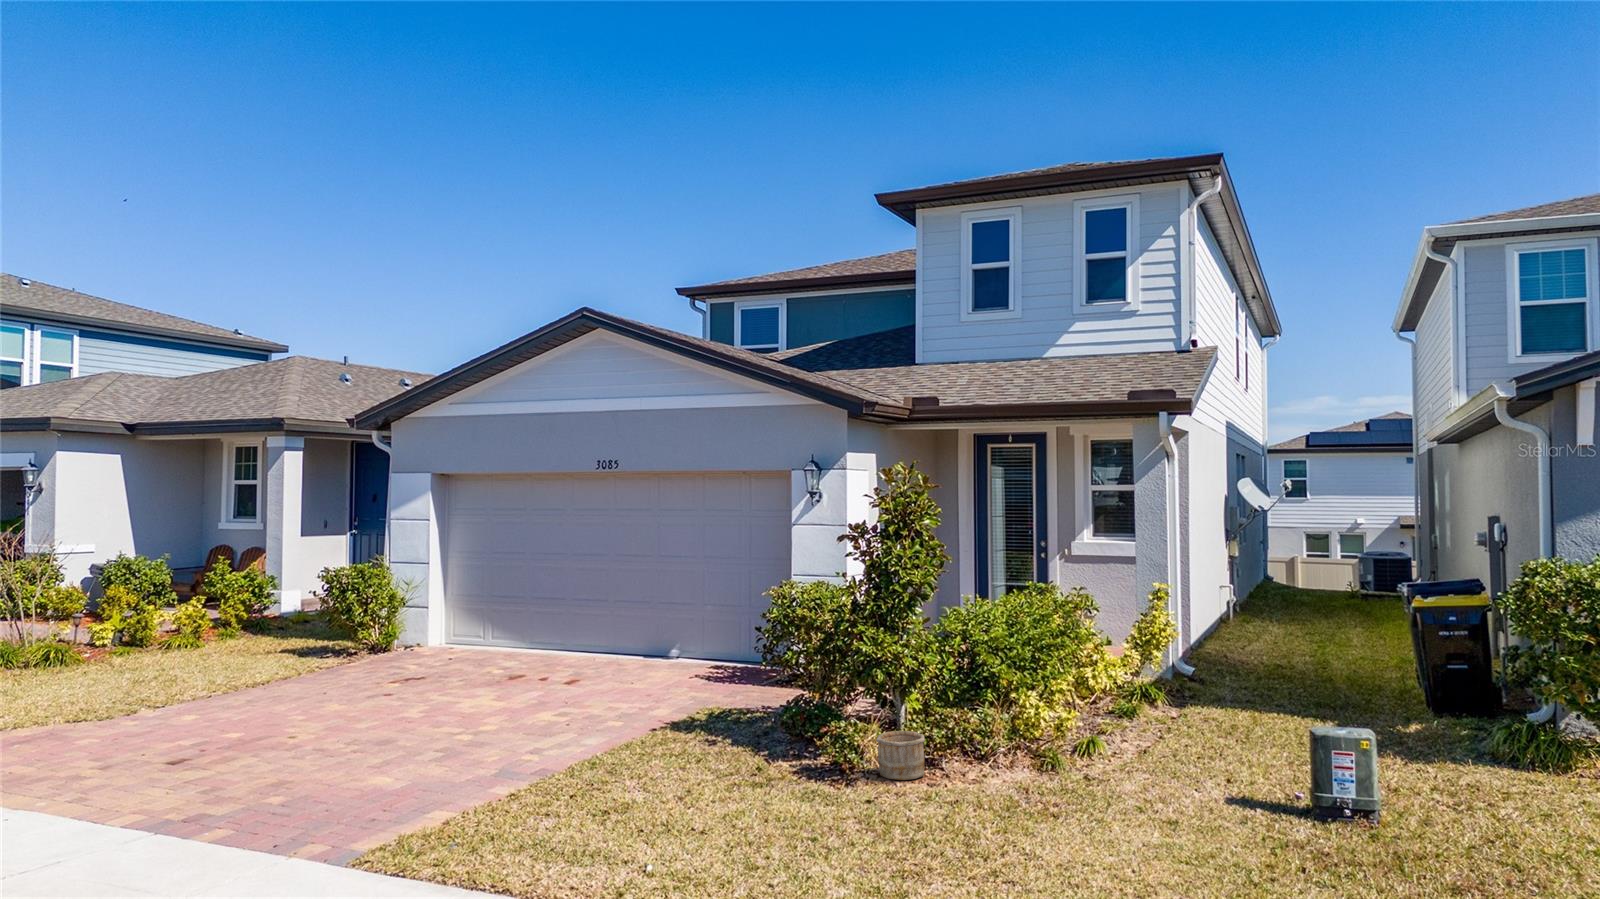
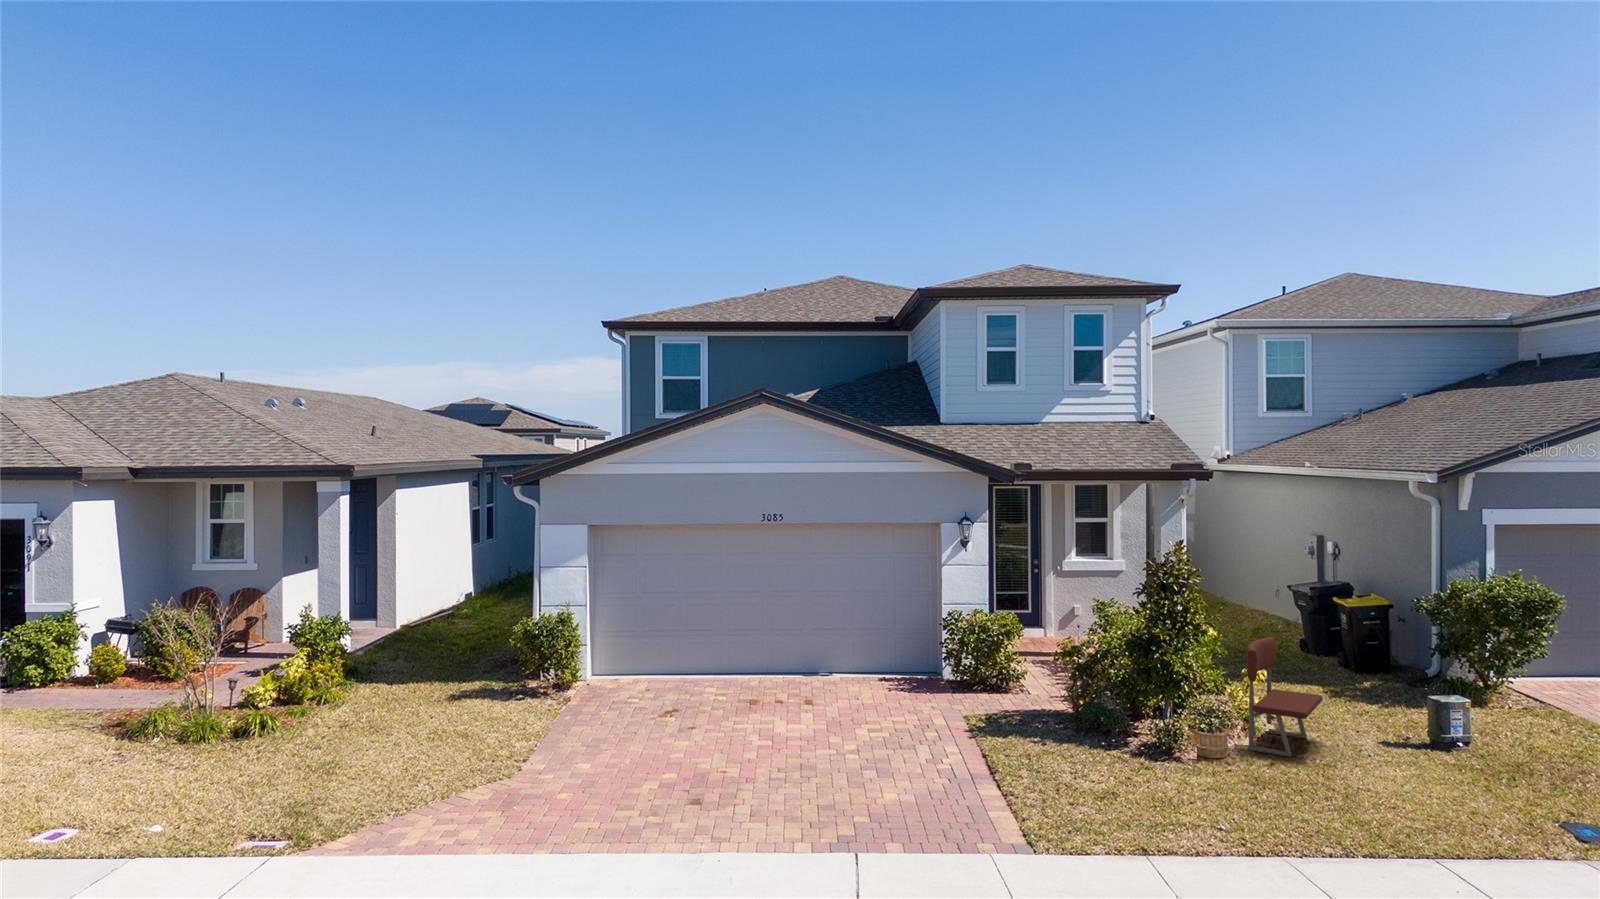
bench: none [966,613,1130,793] -> present [1247,637,1322,757]

